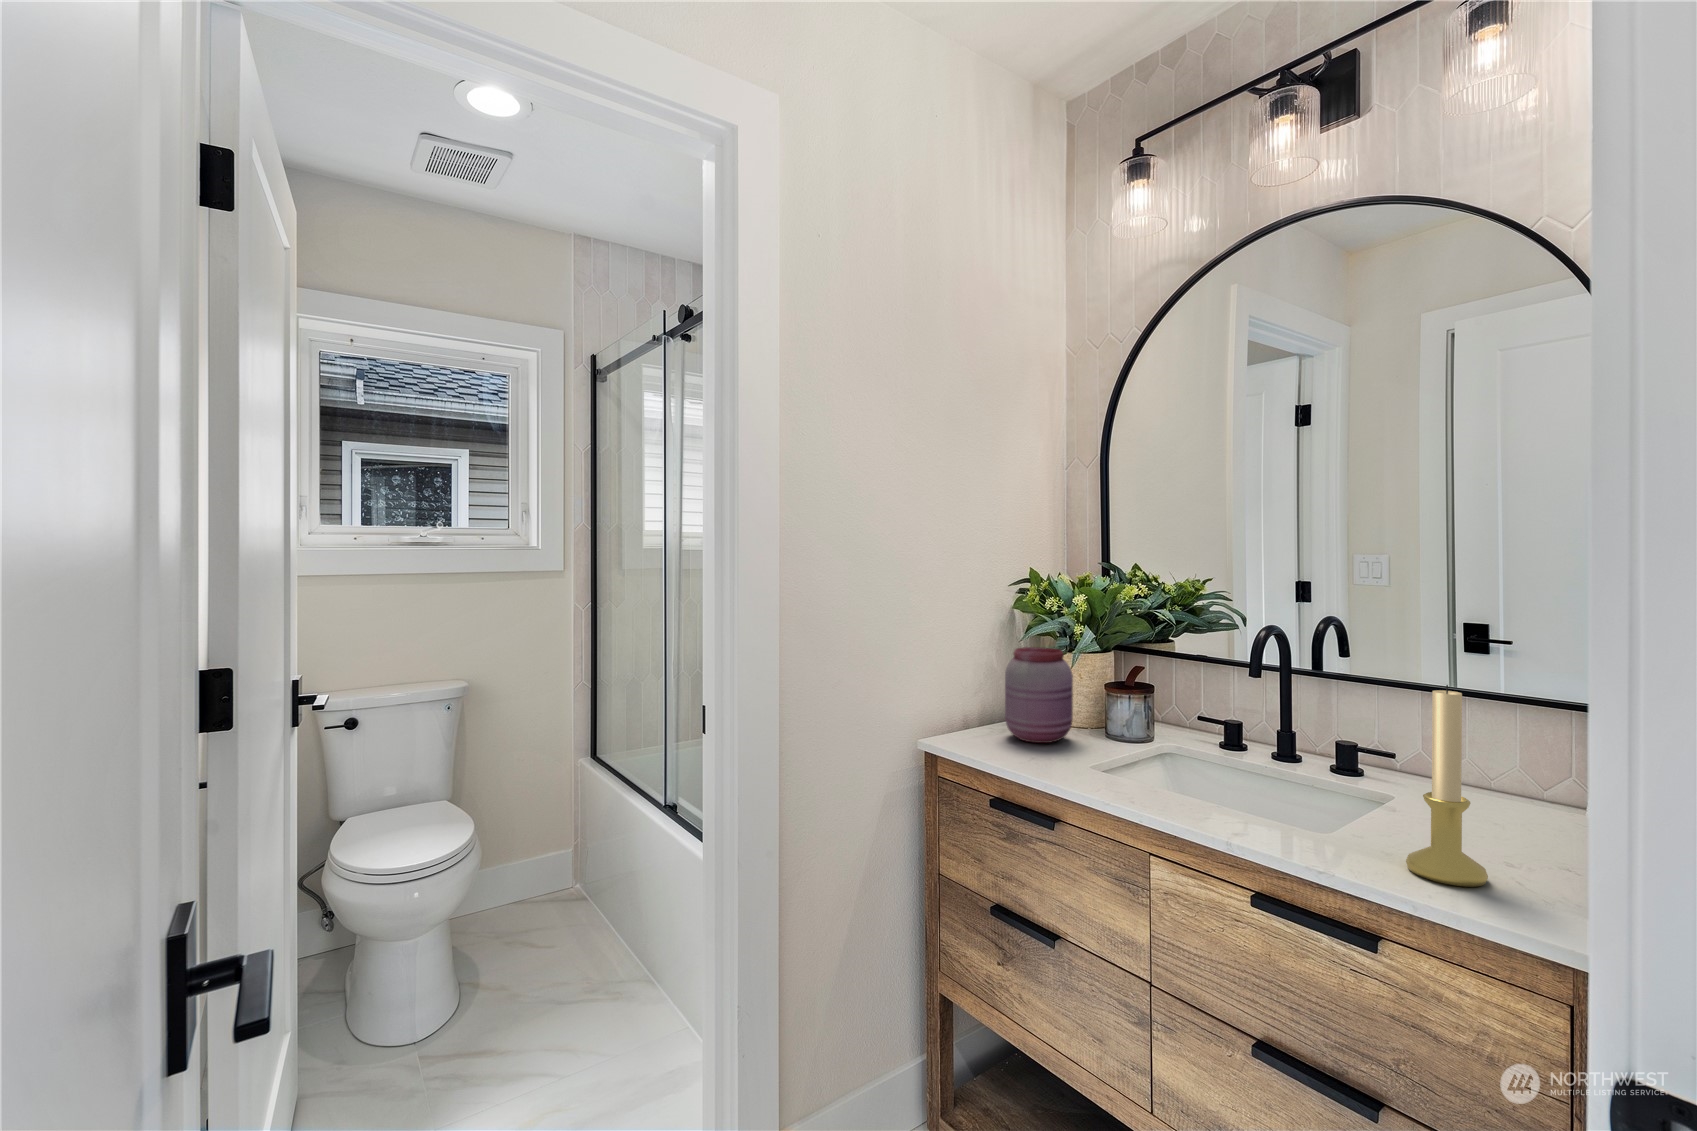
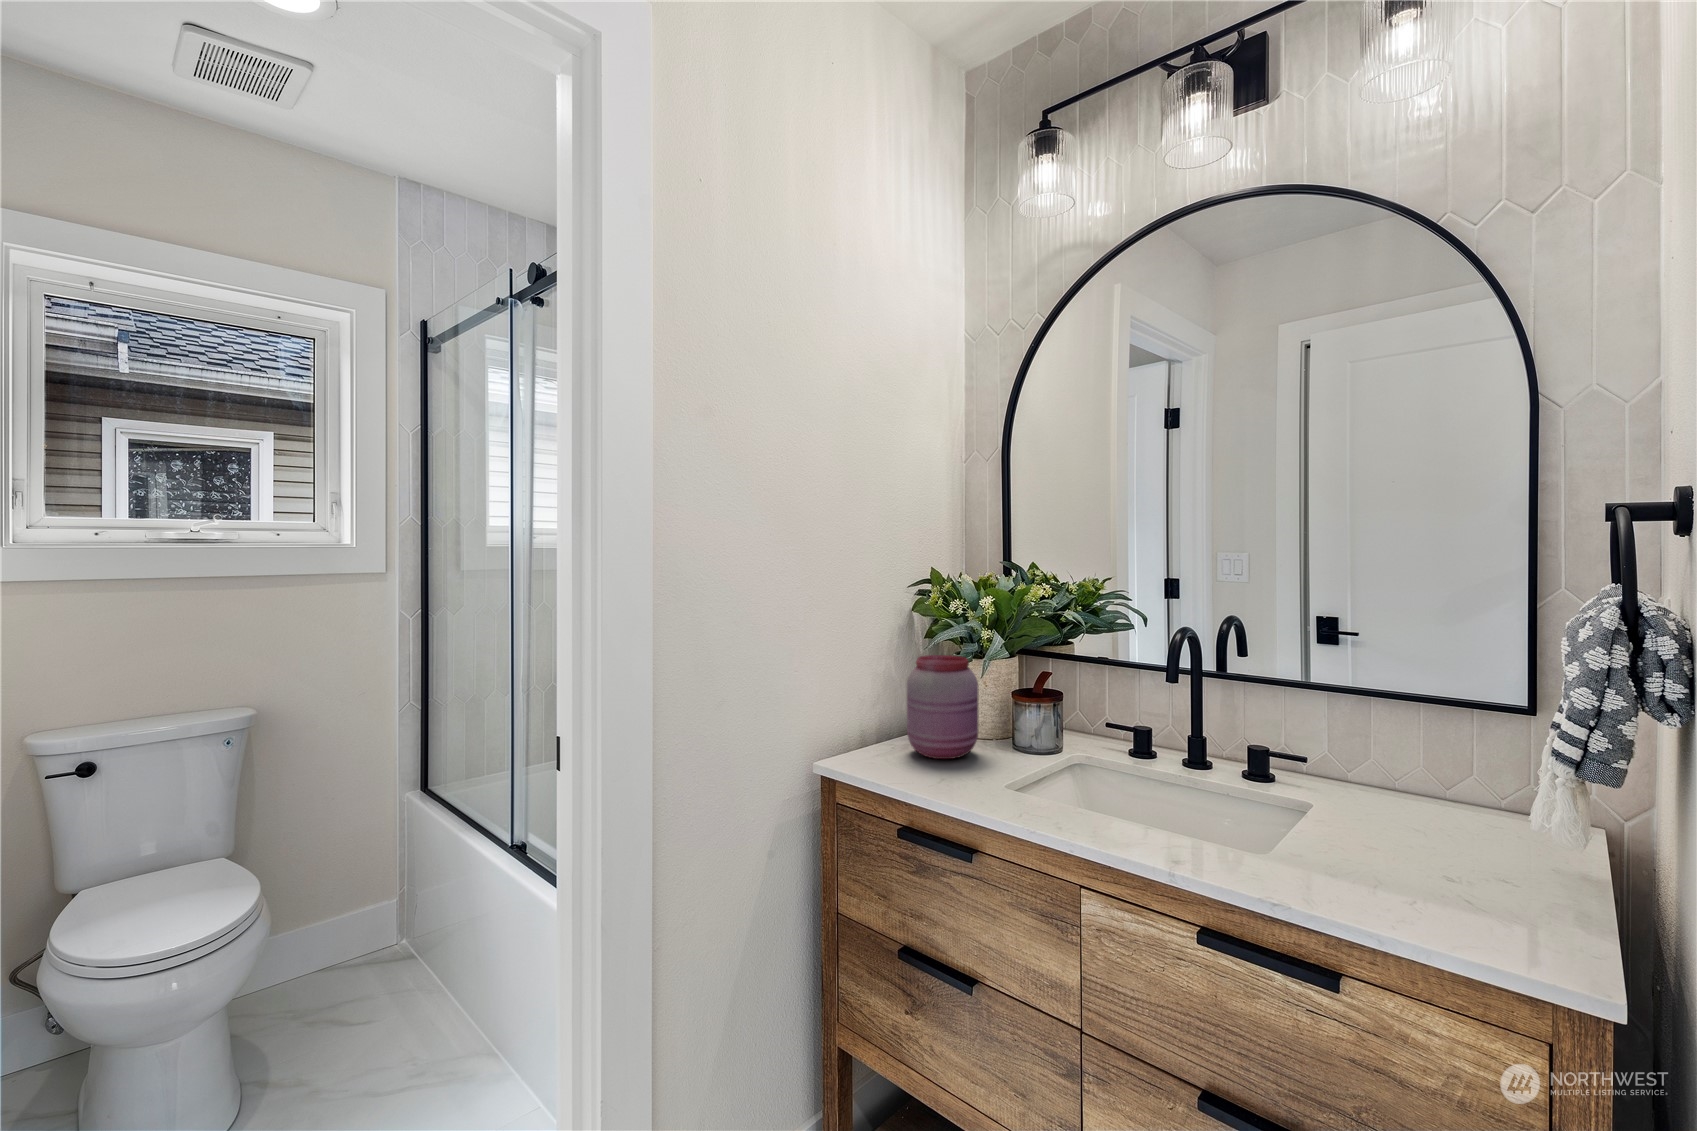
candle holder: present [1406,685,1488,887] -> none [1355,693,1442,912]

